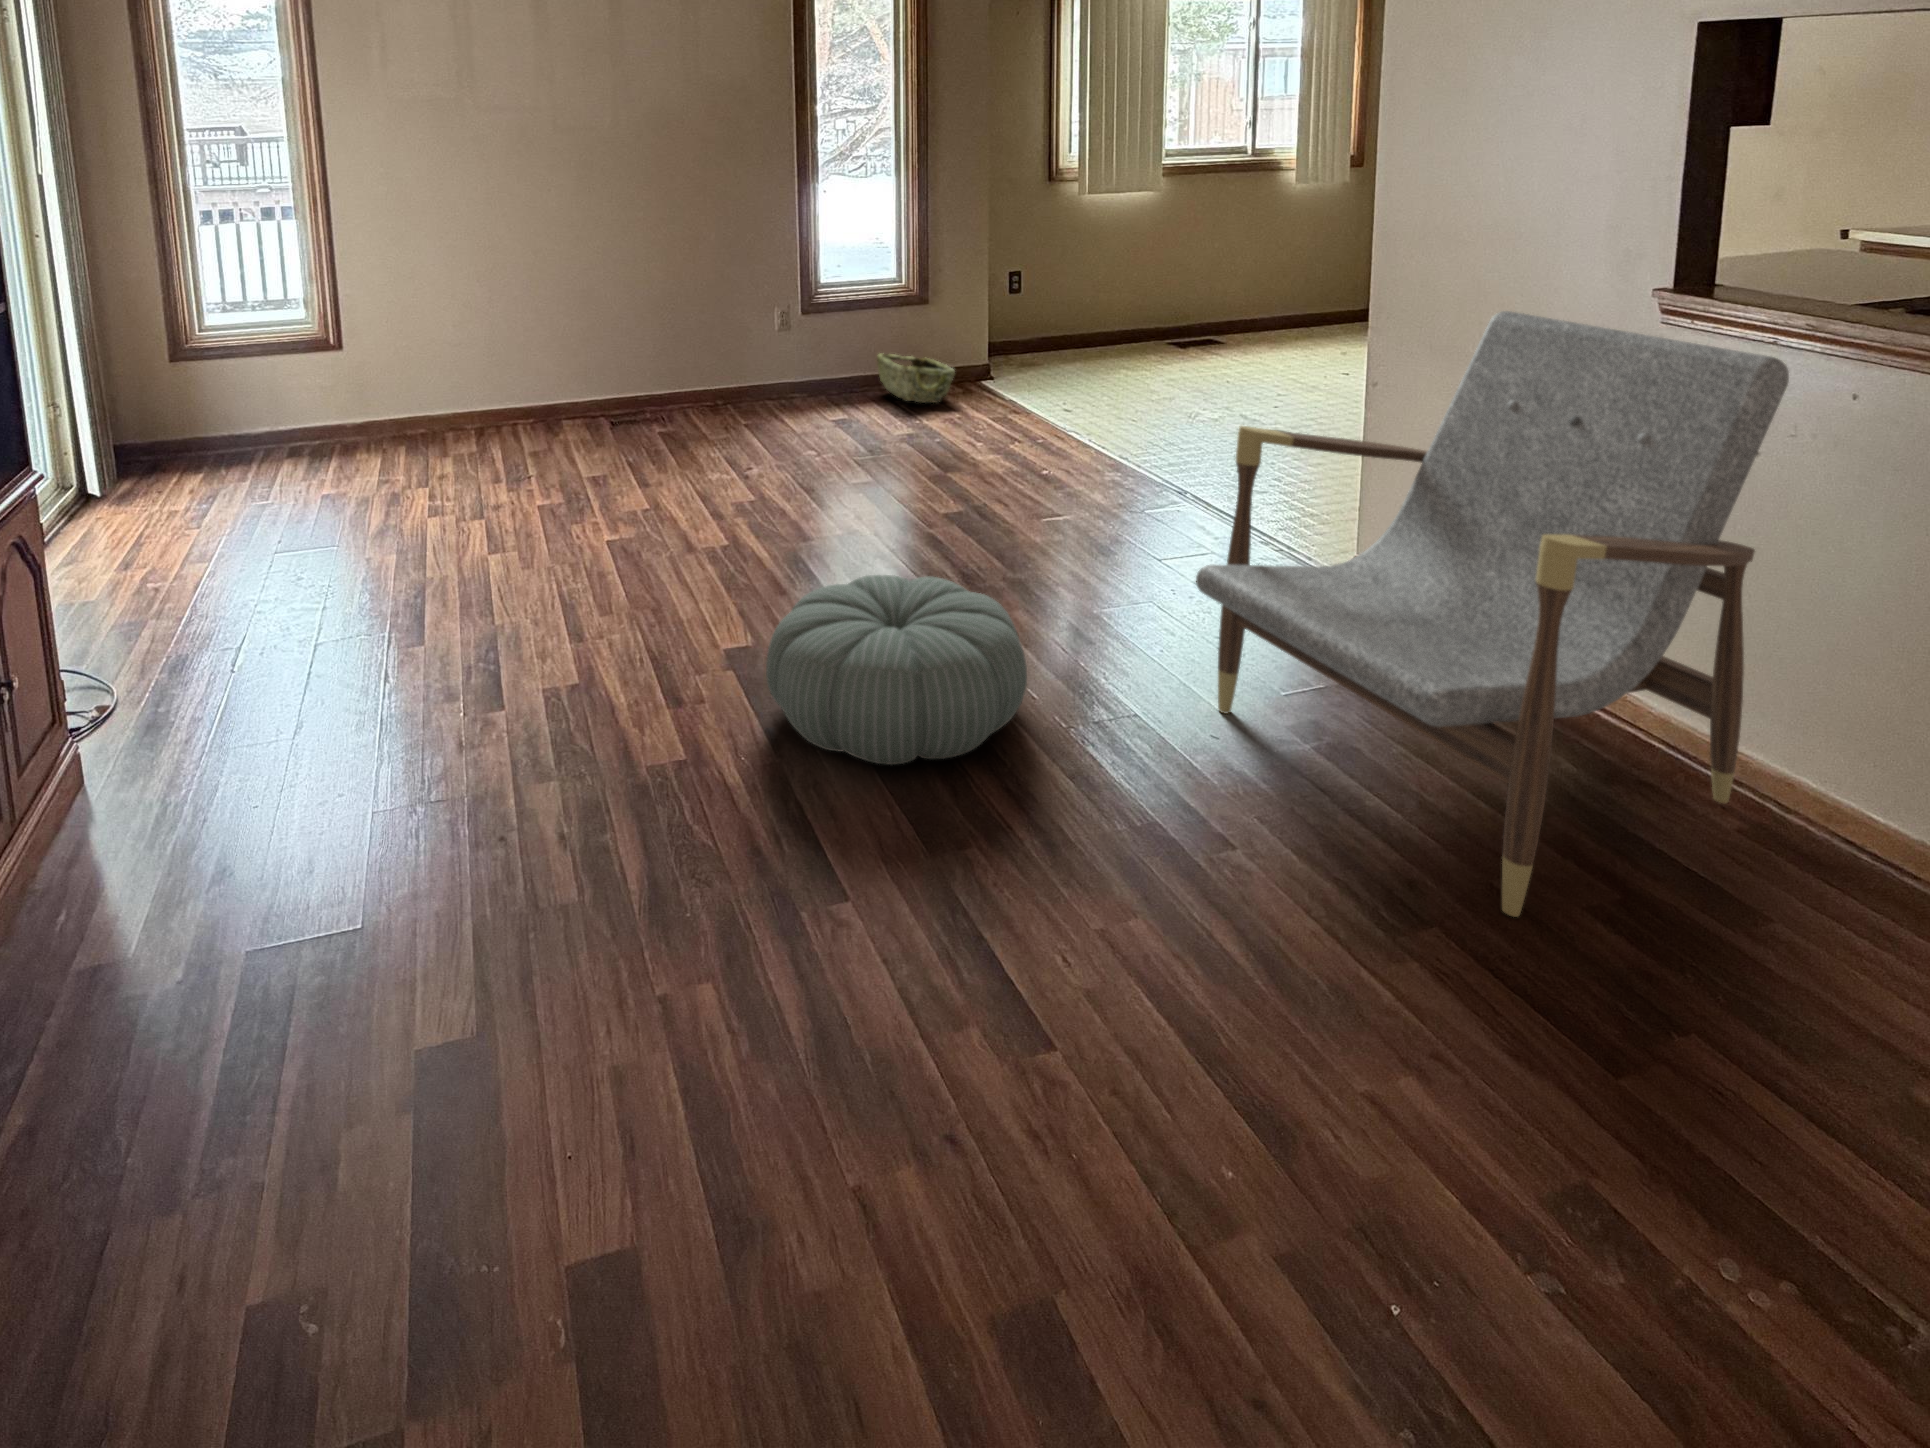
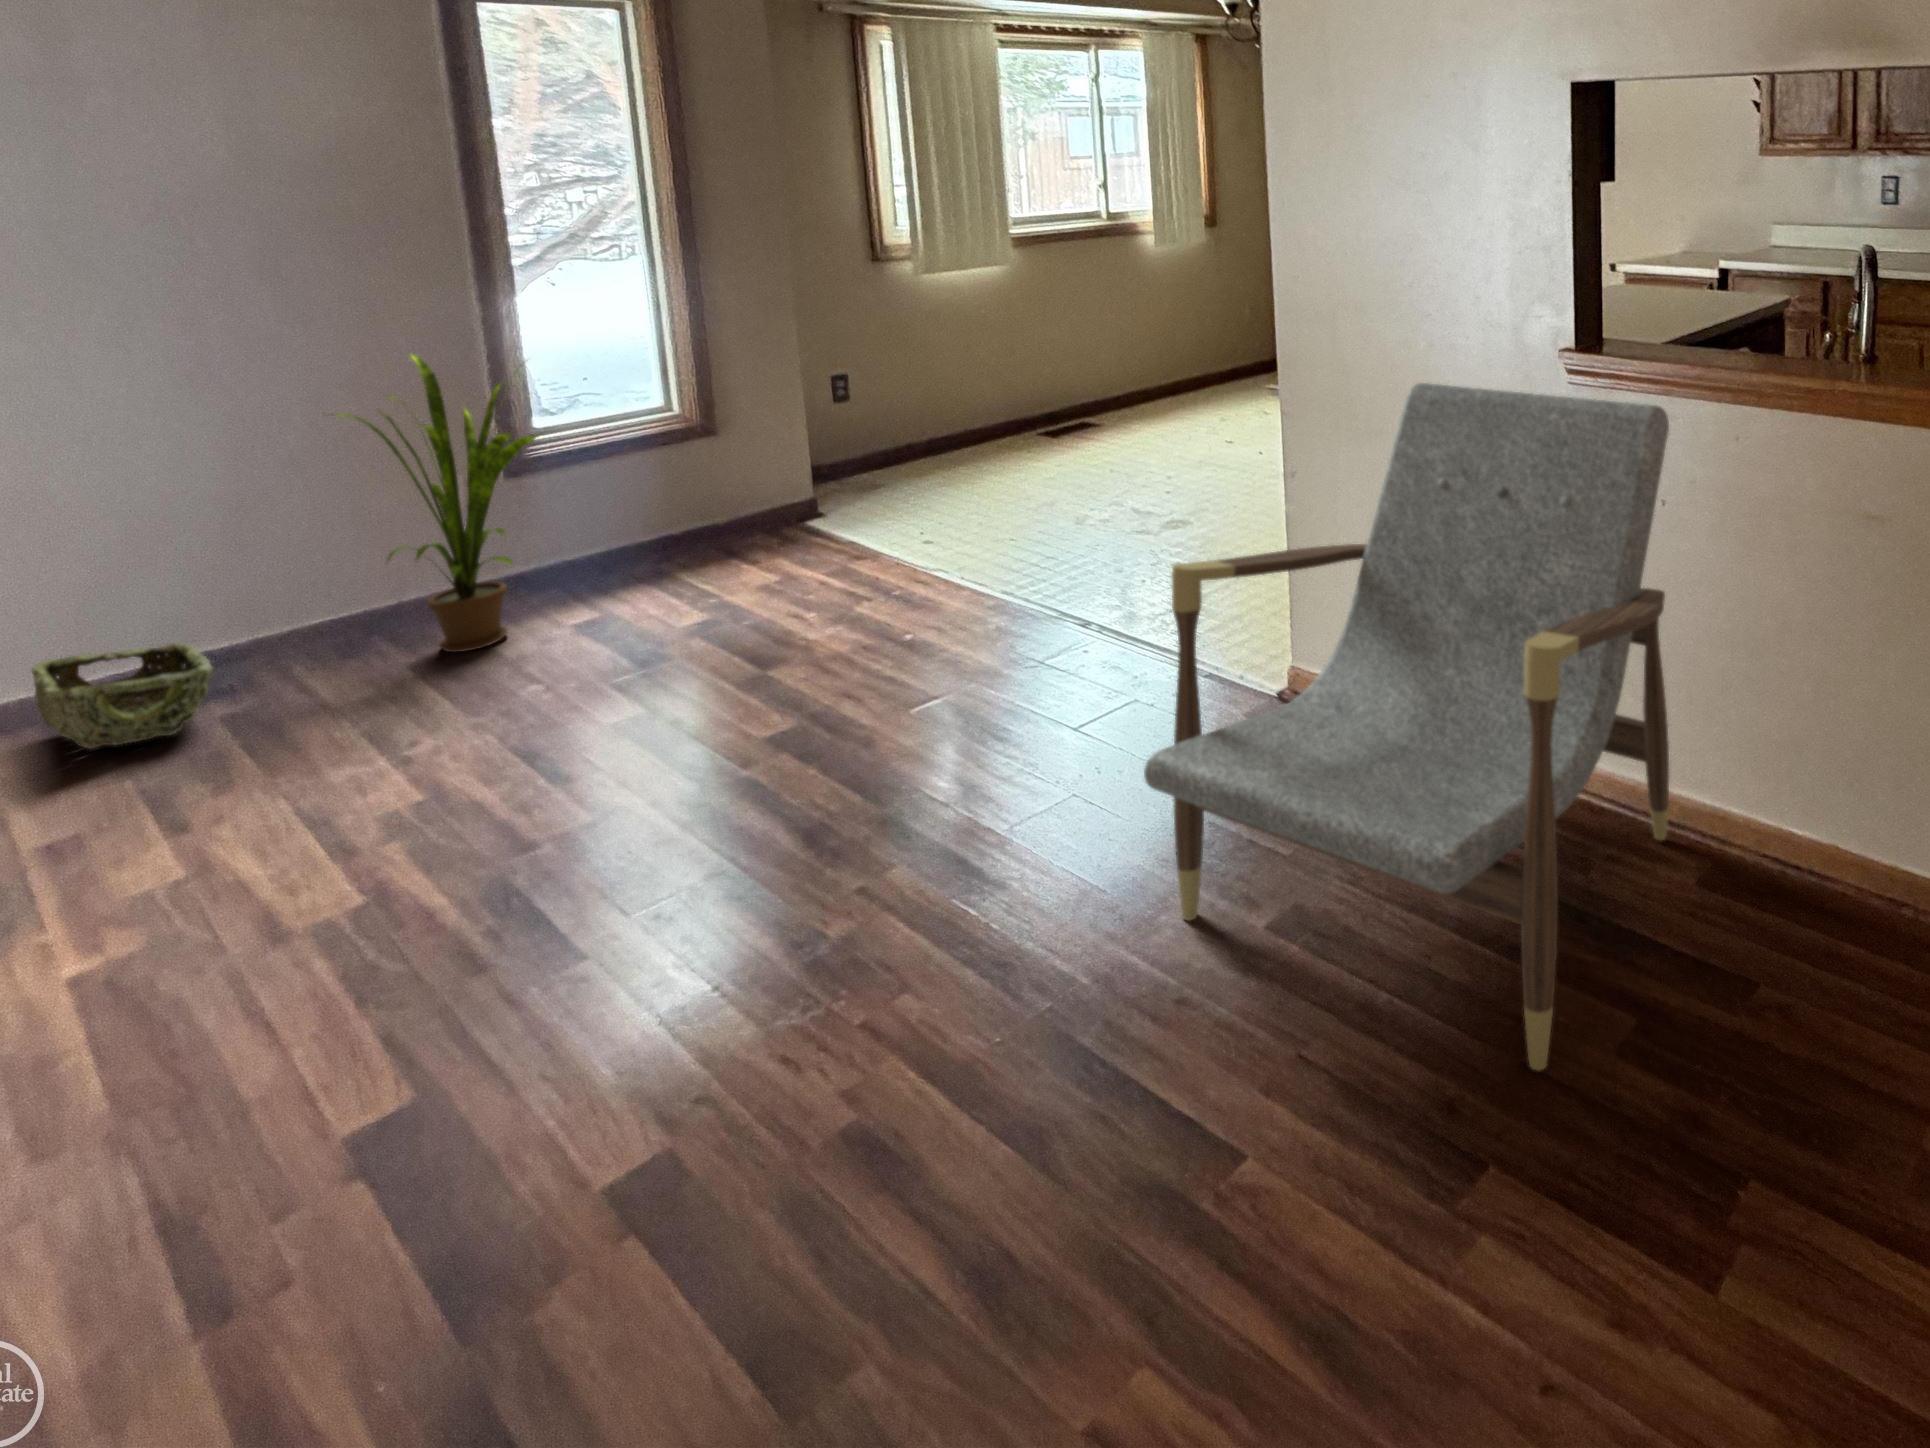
house plant: none [717,221,828,422] -> present [342,352,536,652]
woven basket: present [877,353,955,403] -> present [32,644,213,750]
pouf: present [766,575,1027,765] -> none [450,870,928,1253]

